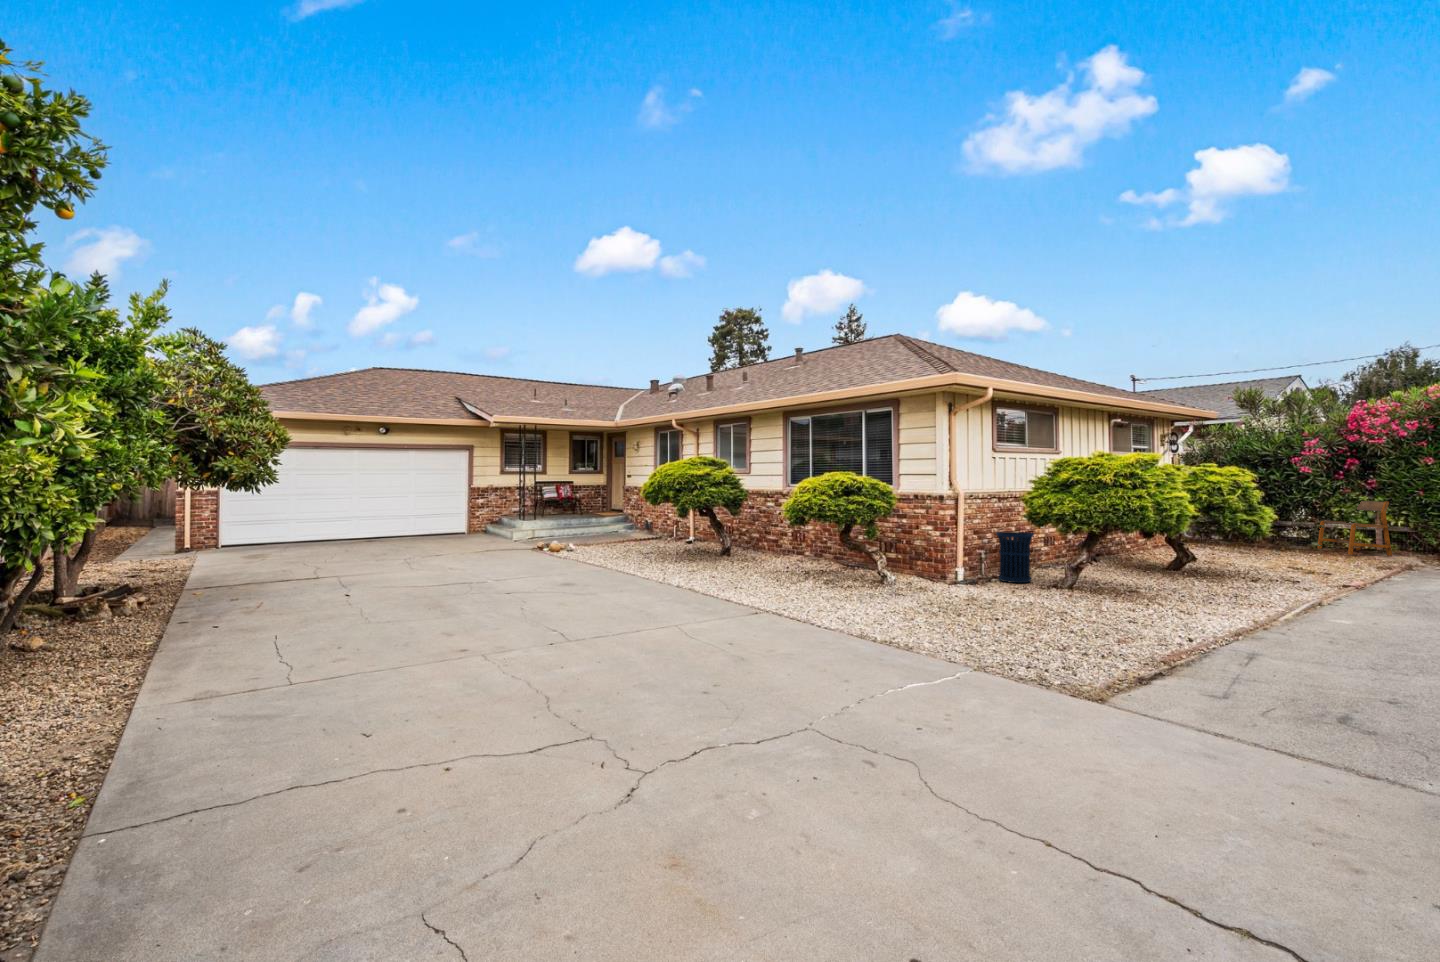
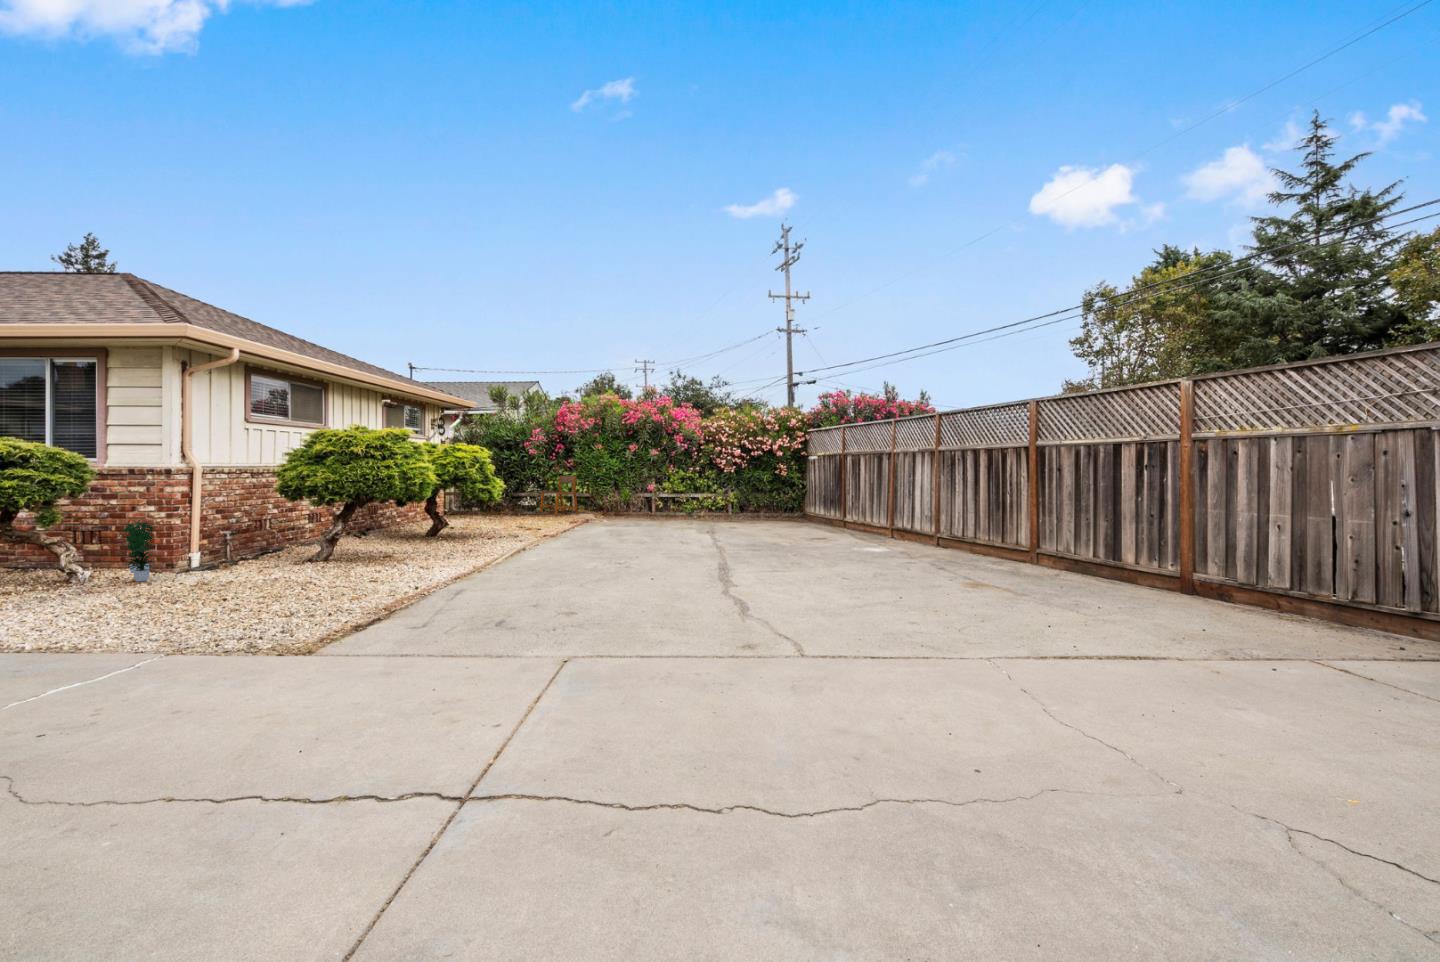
trash can: present [996,532,1034,583] -> none [246,508,292,563]
potted plant: none [911,535,935,589] -> present [122,519,156,582]

